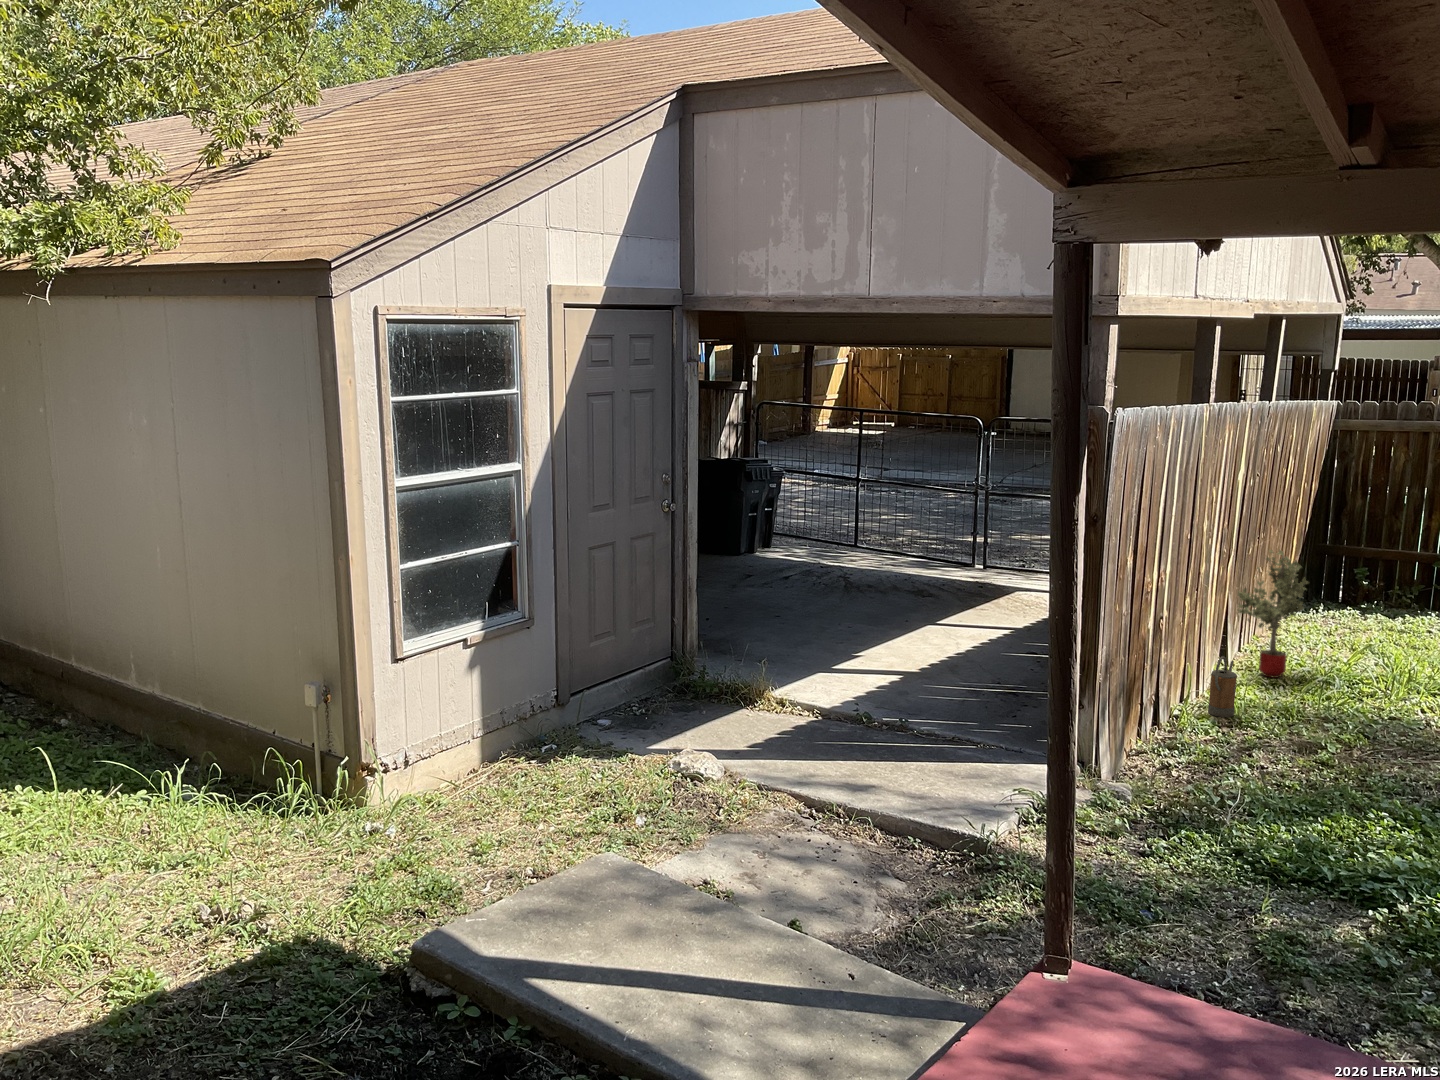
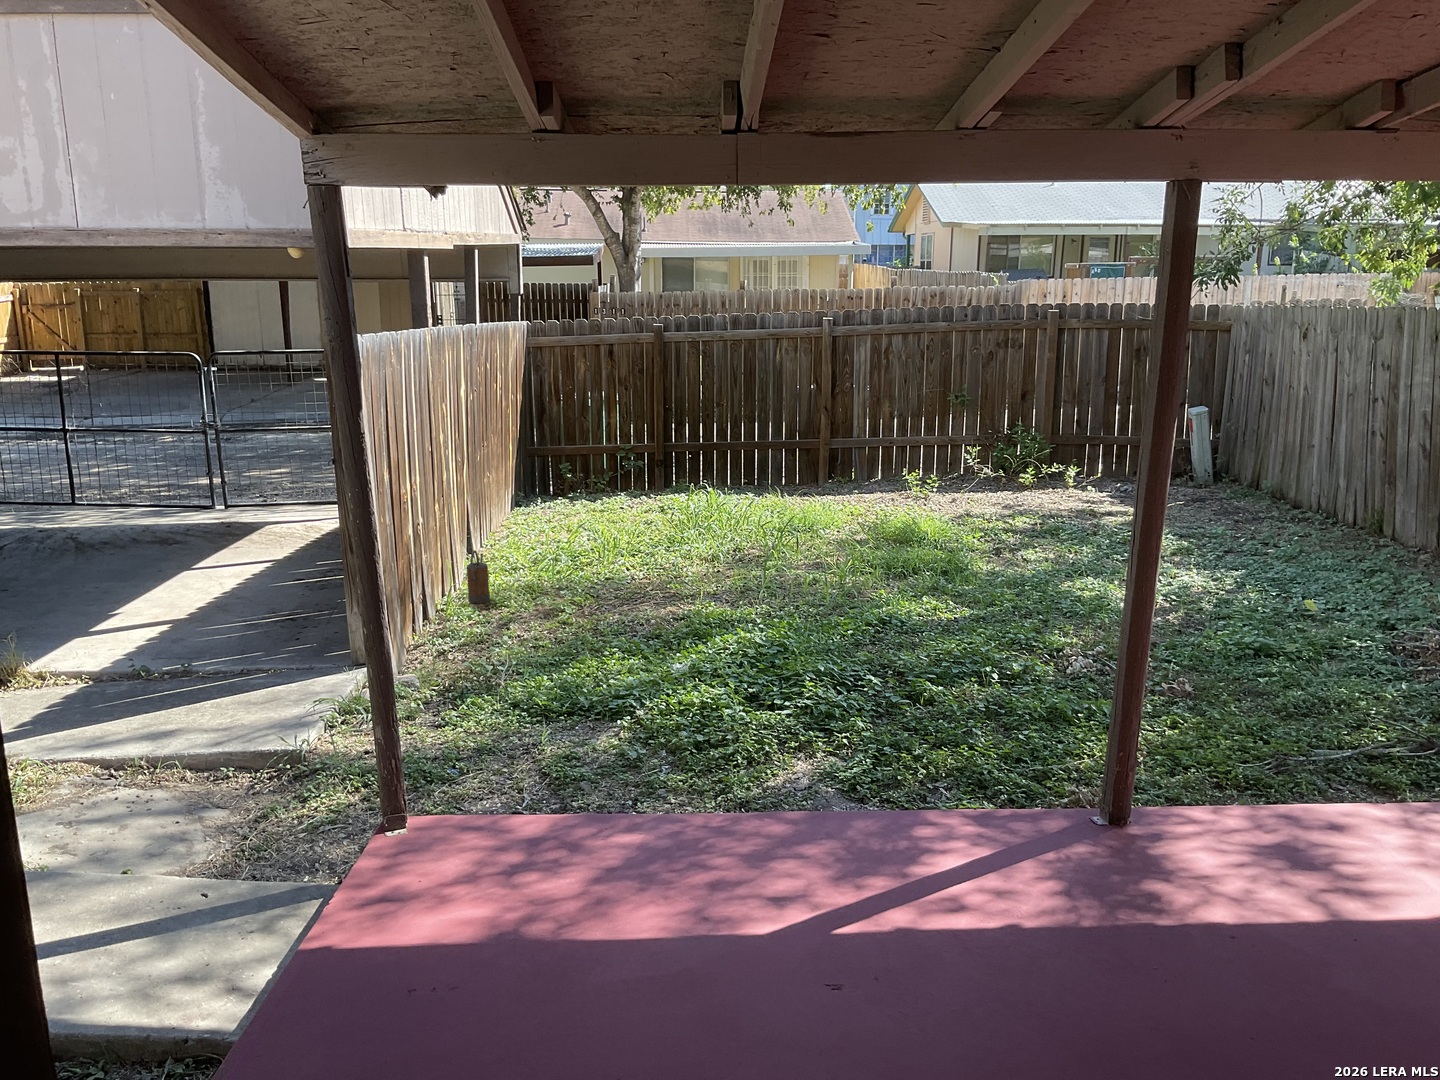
potted tree: present [1238,550,1308,678] -> none [476,453,533,564]

